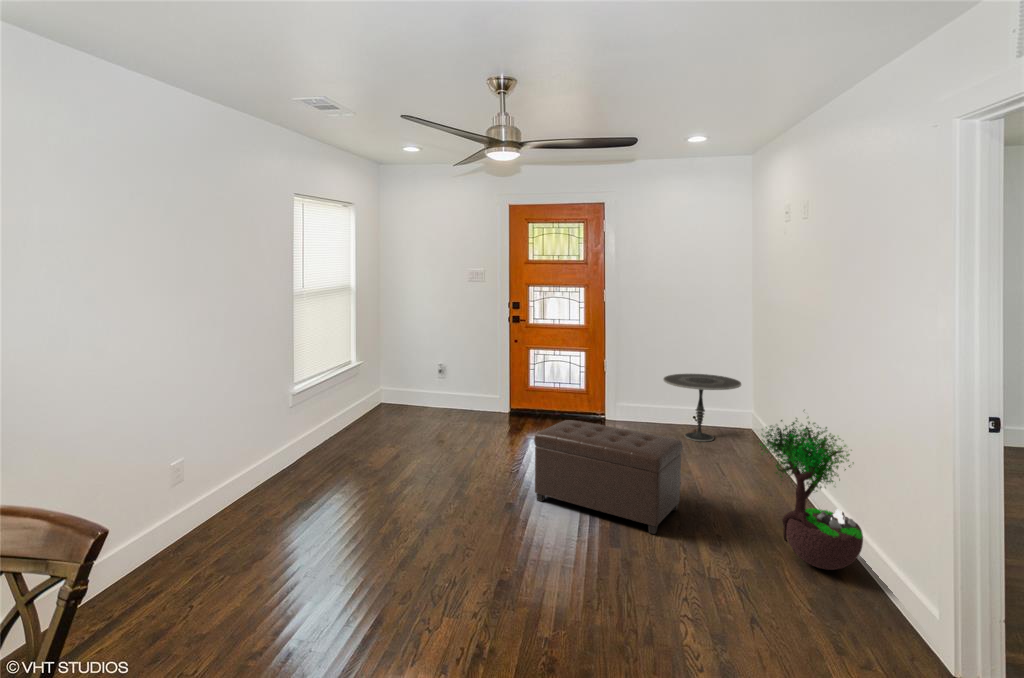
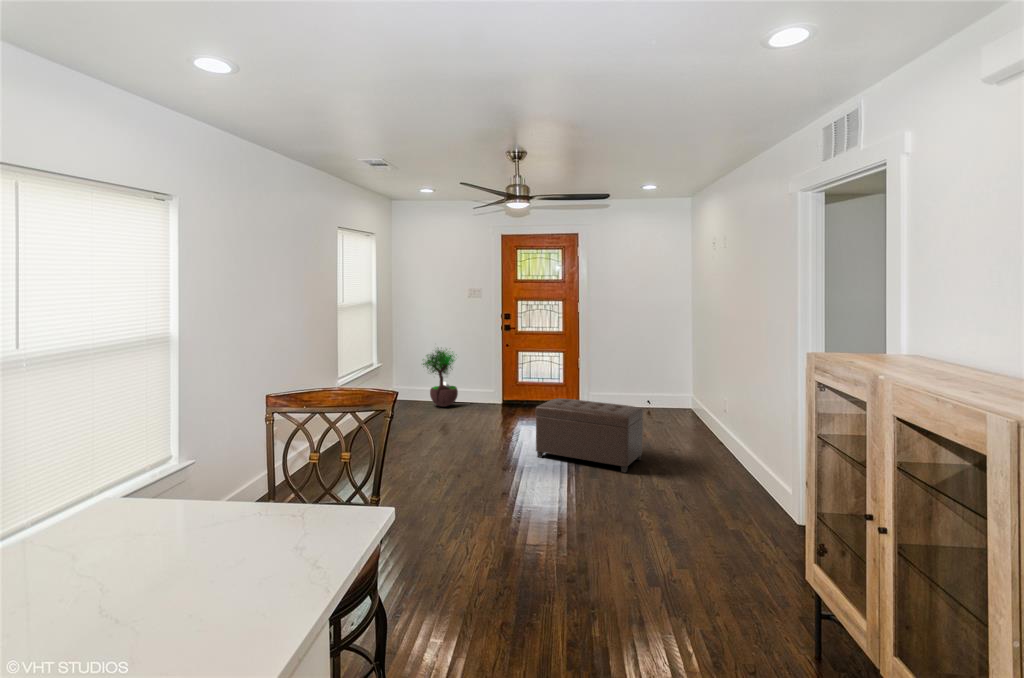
side table: present [663,374,741,441] -> none [626,368,685,419]
potted tree: present [760,418,863,570] -> present [423,349,458,407]

